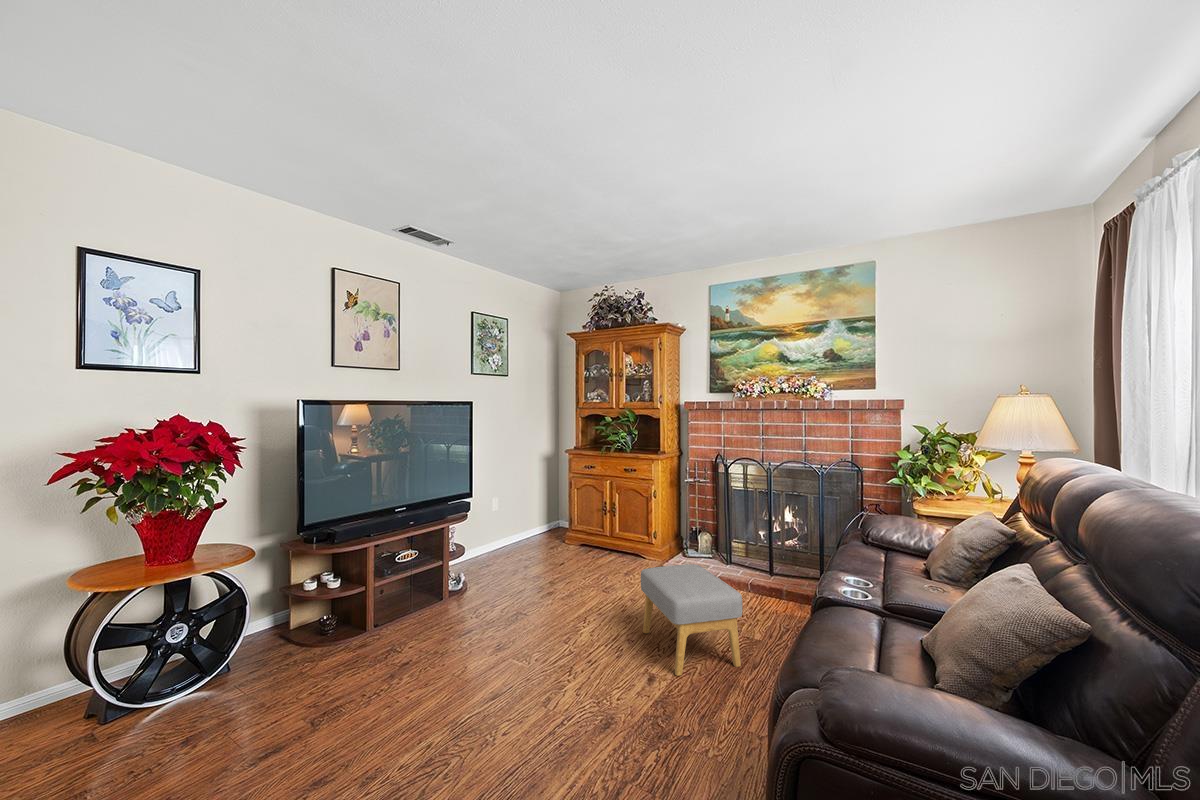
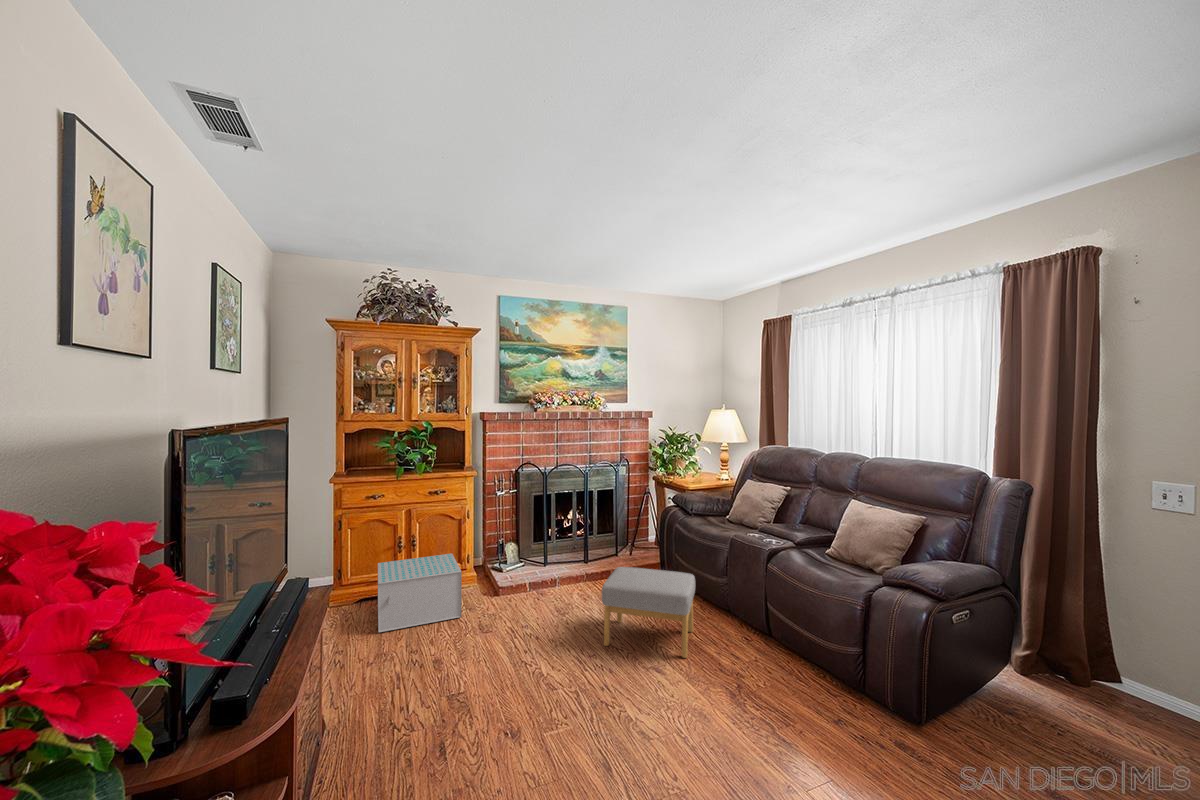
storage box: none [558,517,636,573] -> present [378,554,462,632]

